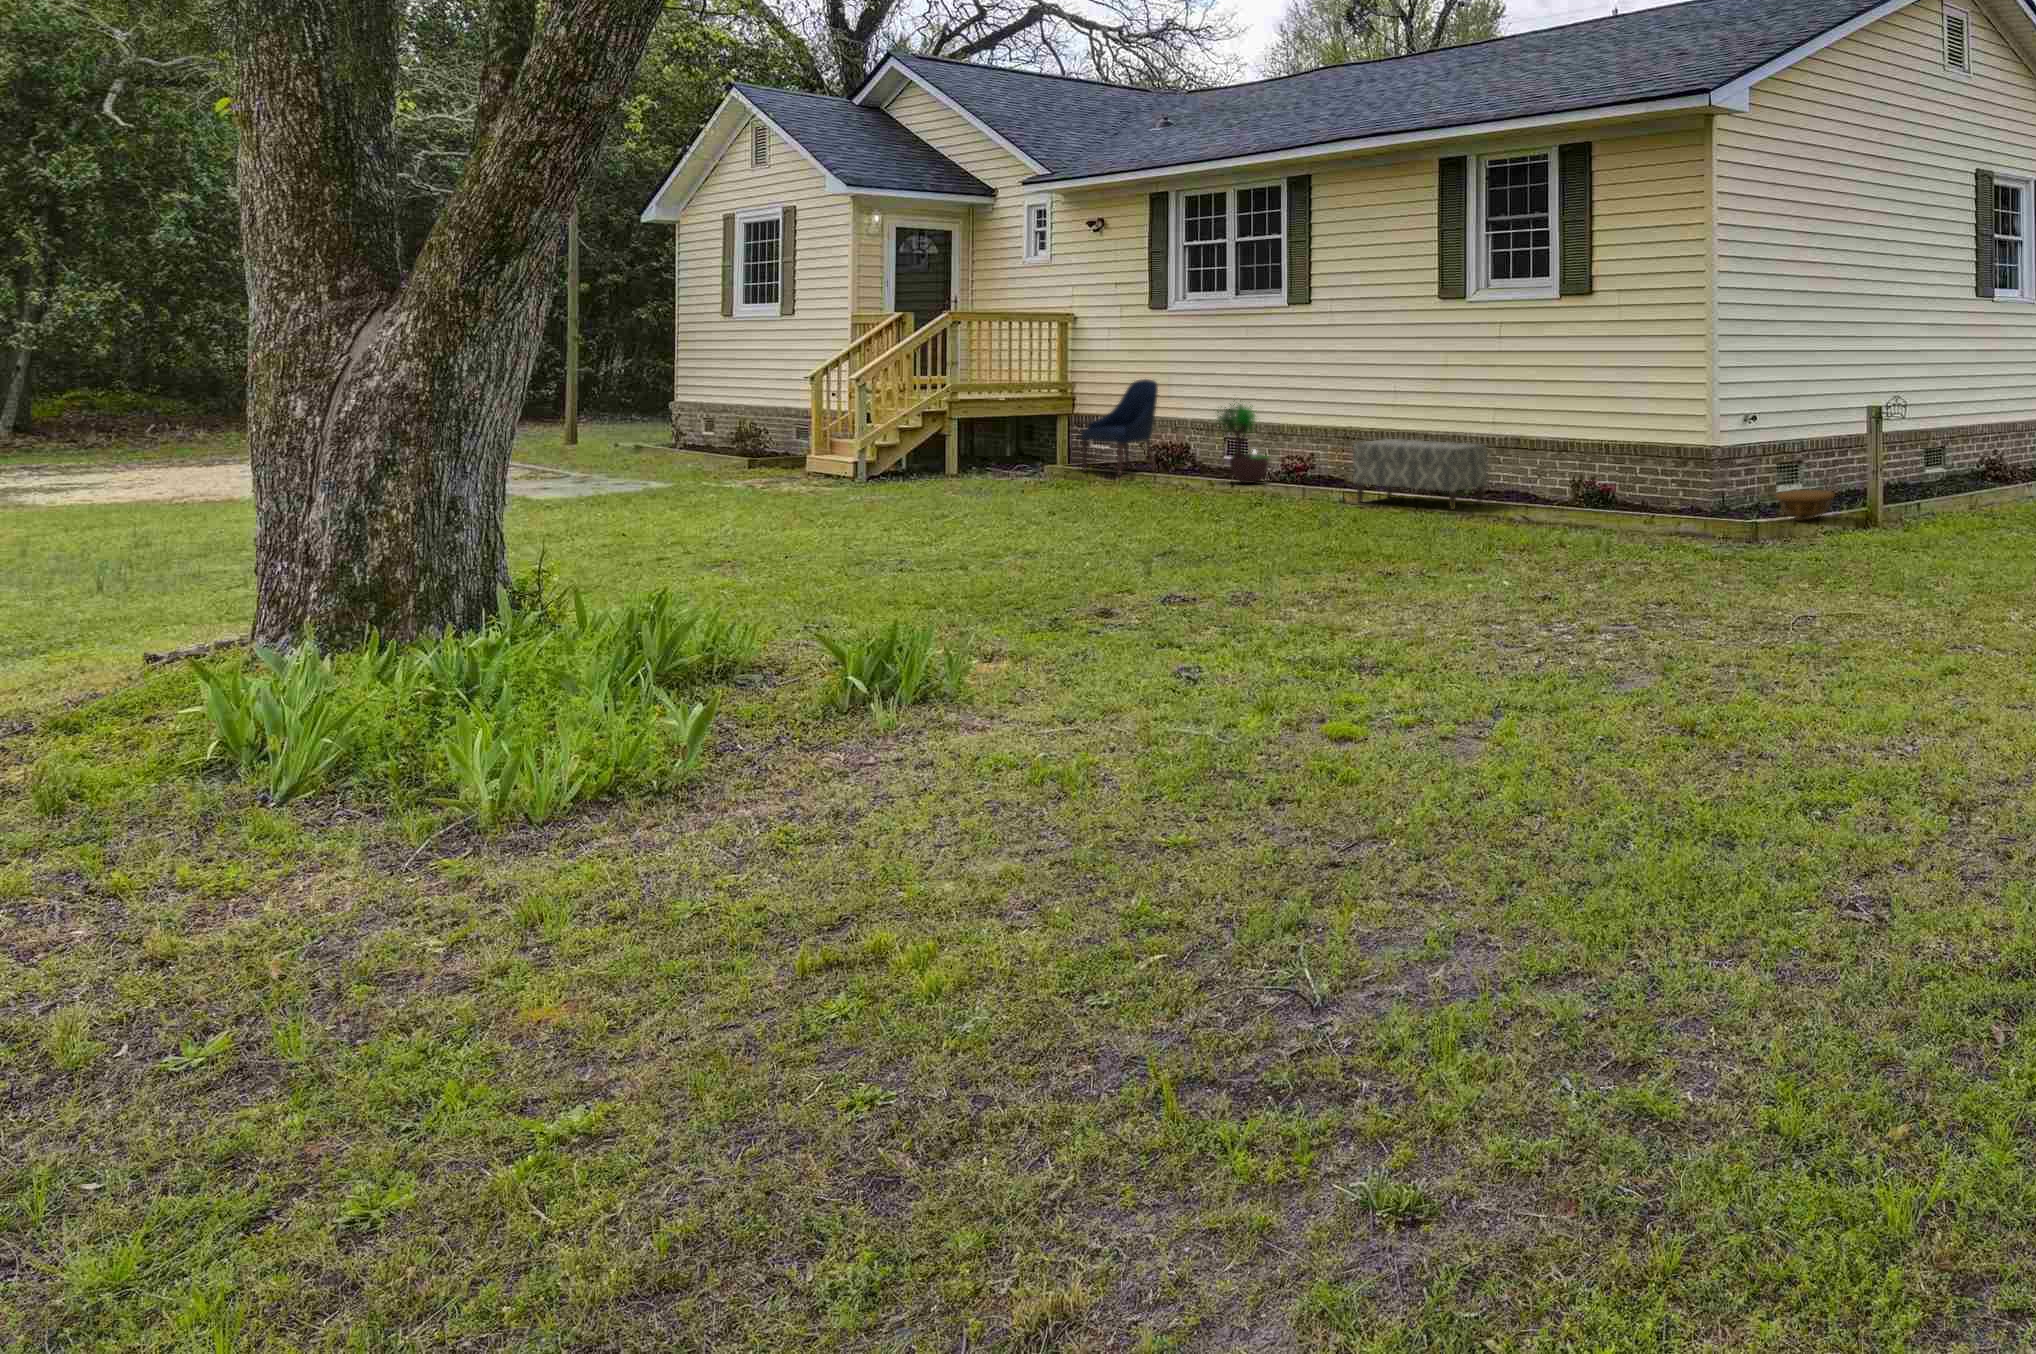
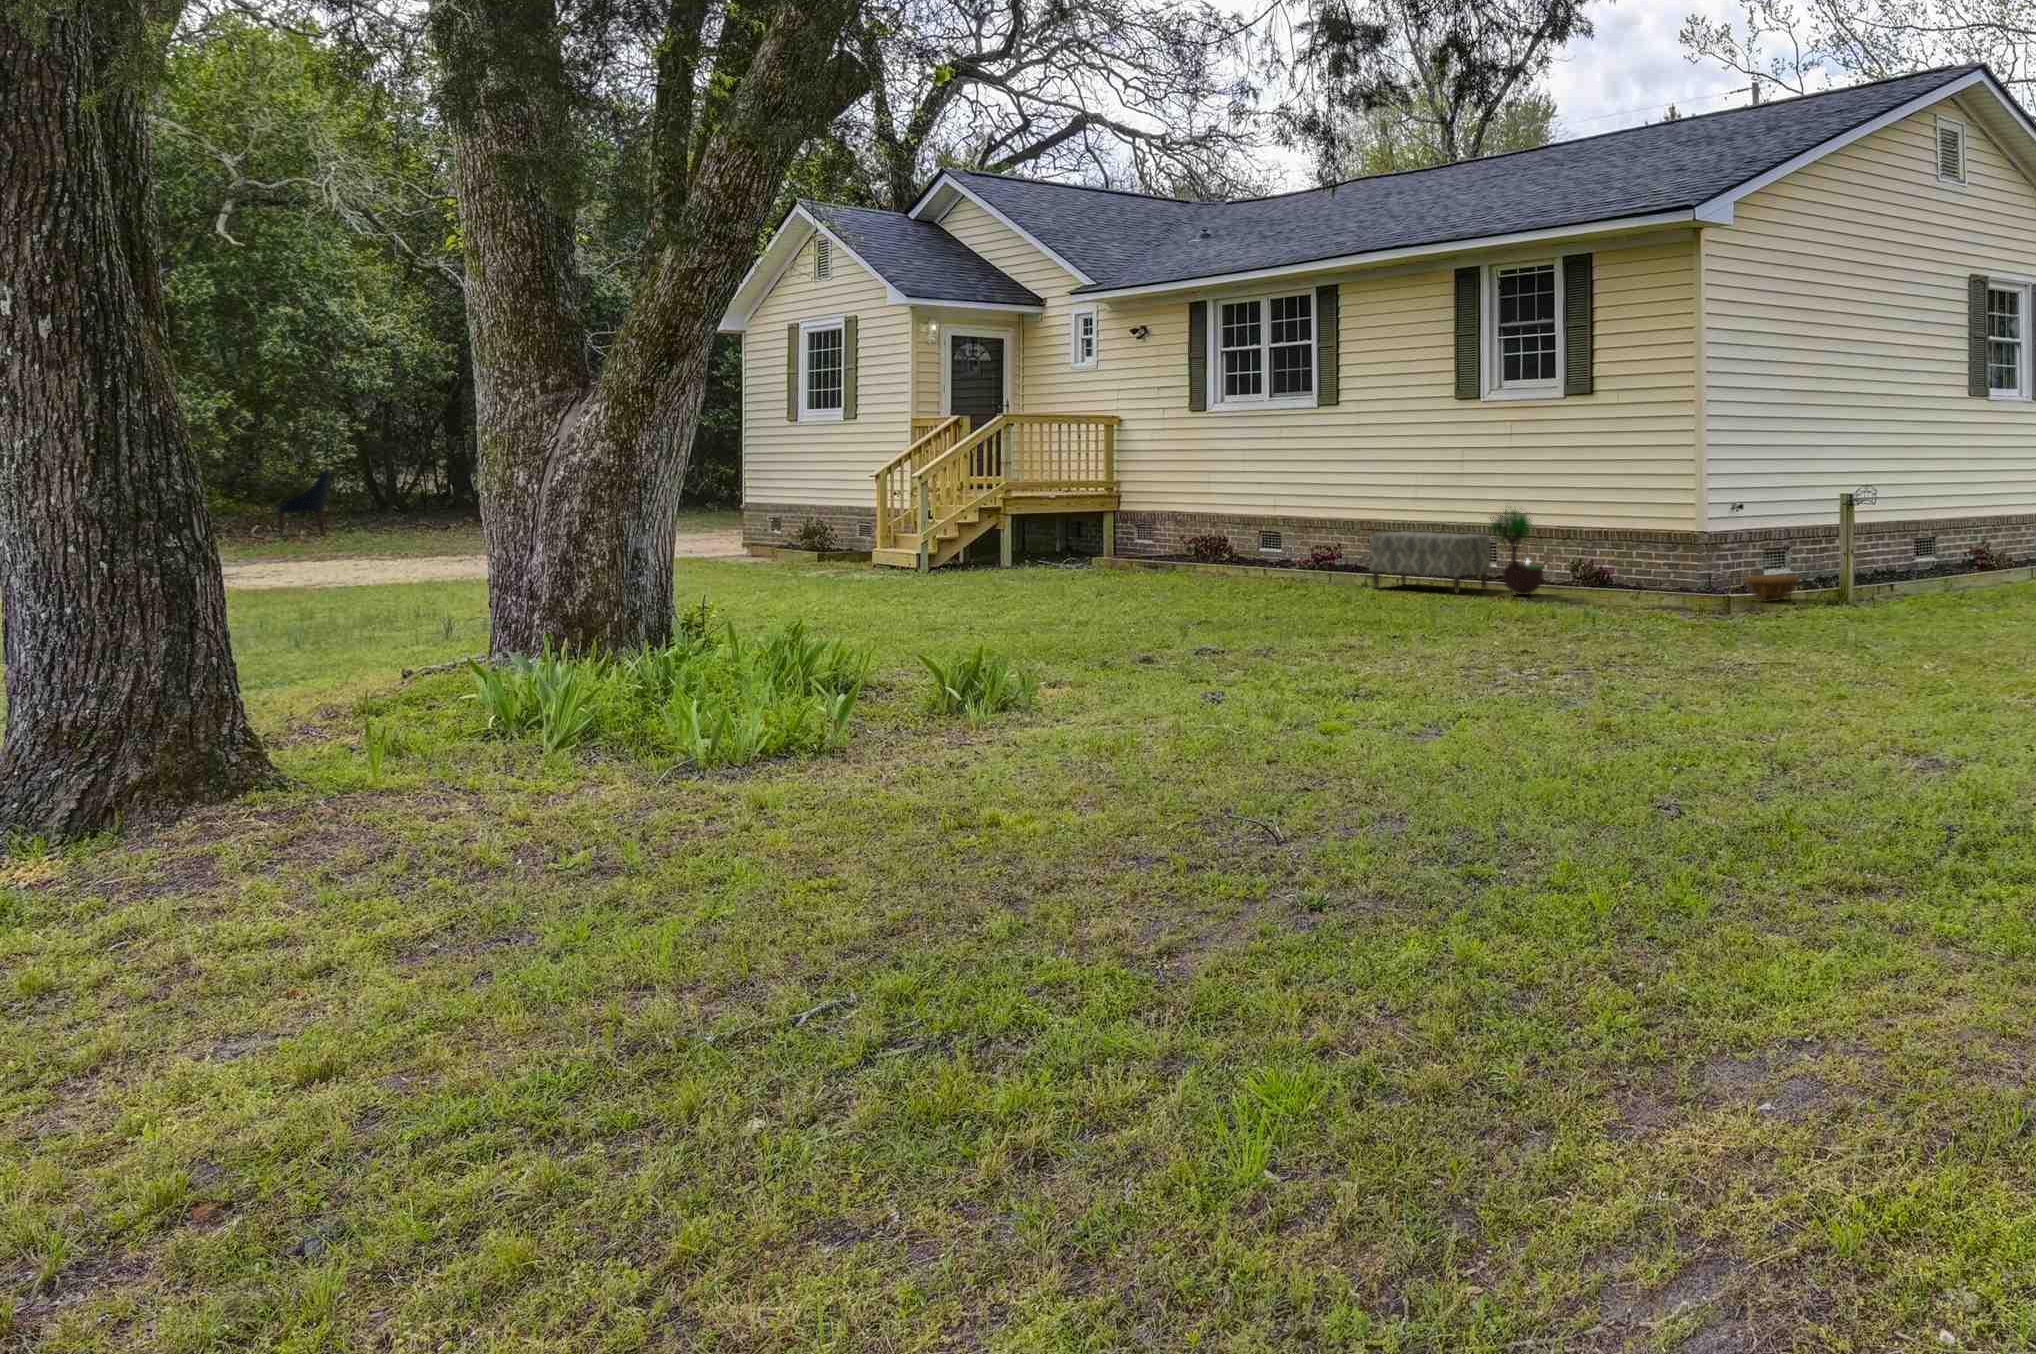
chair: present [1081,379,1158,475] -> present [277,469,331,536]
potted tree: present [1217,400,1269,483] -> present [1490,507,1543,595]

